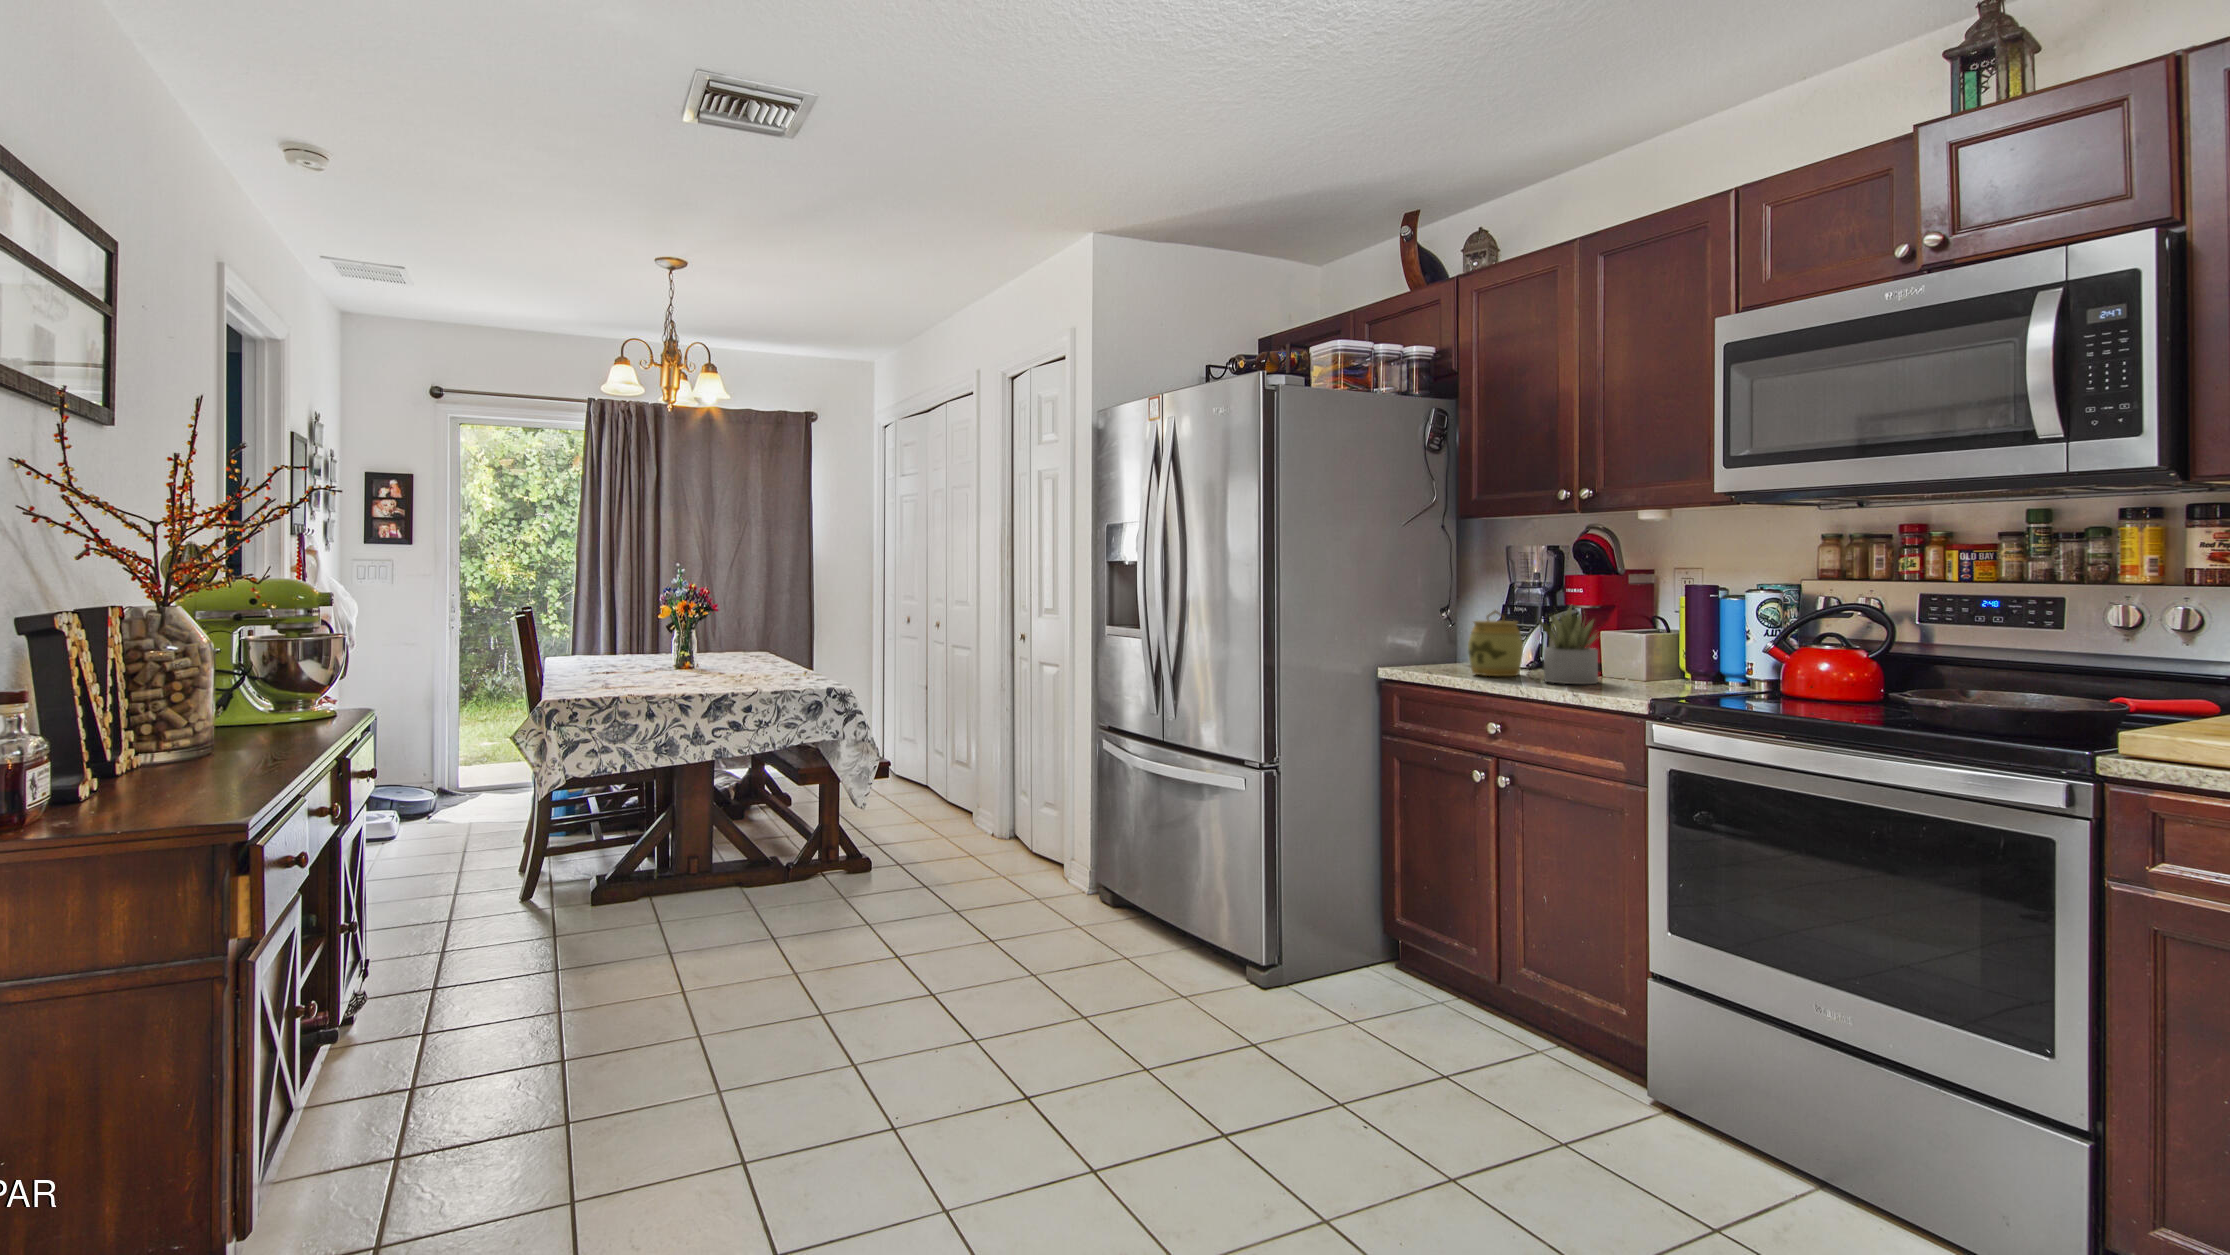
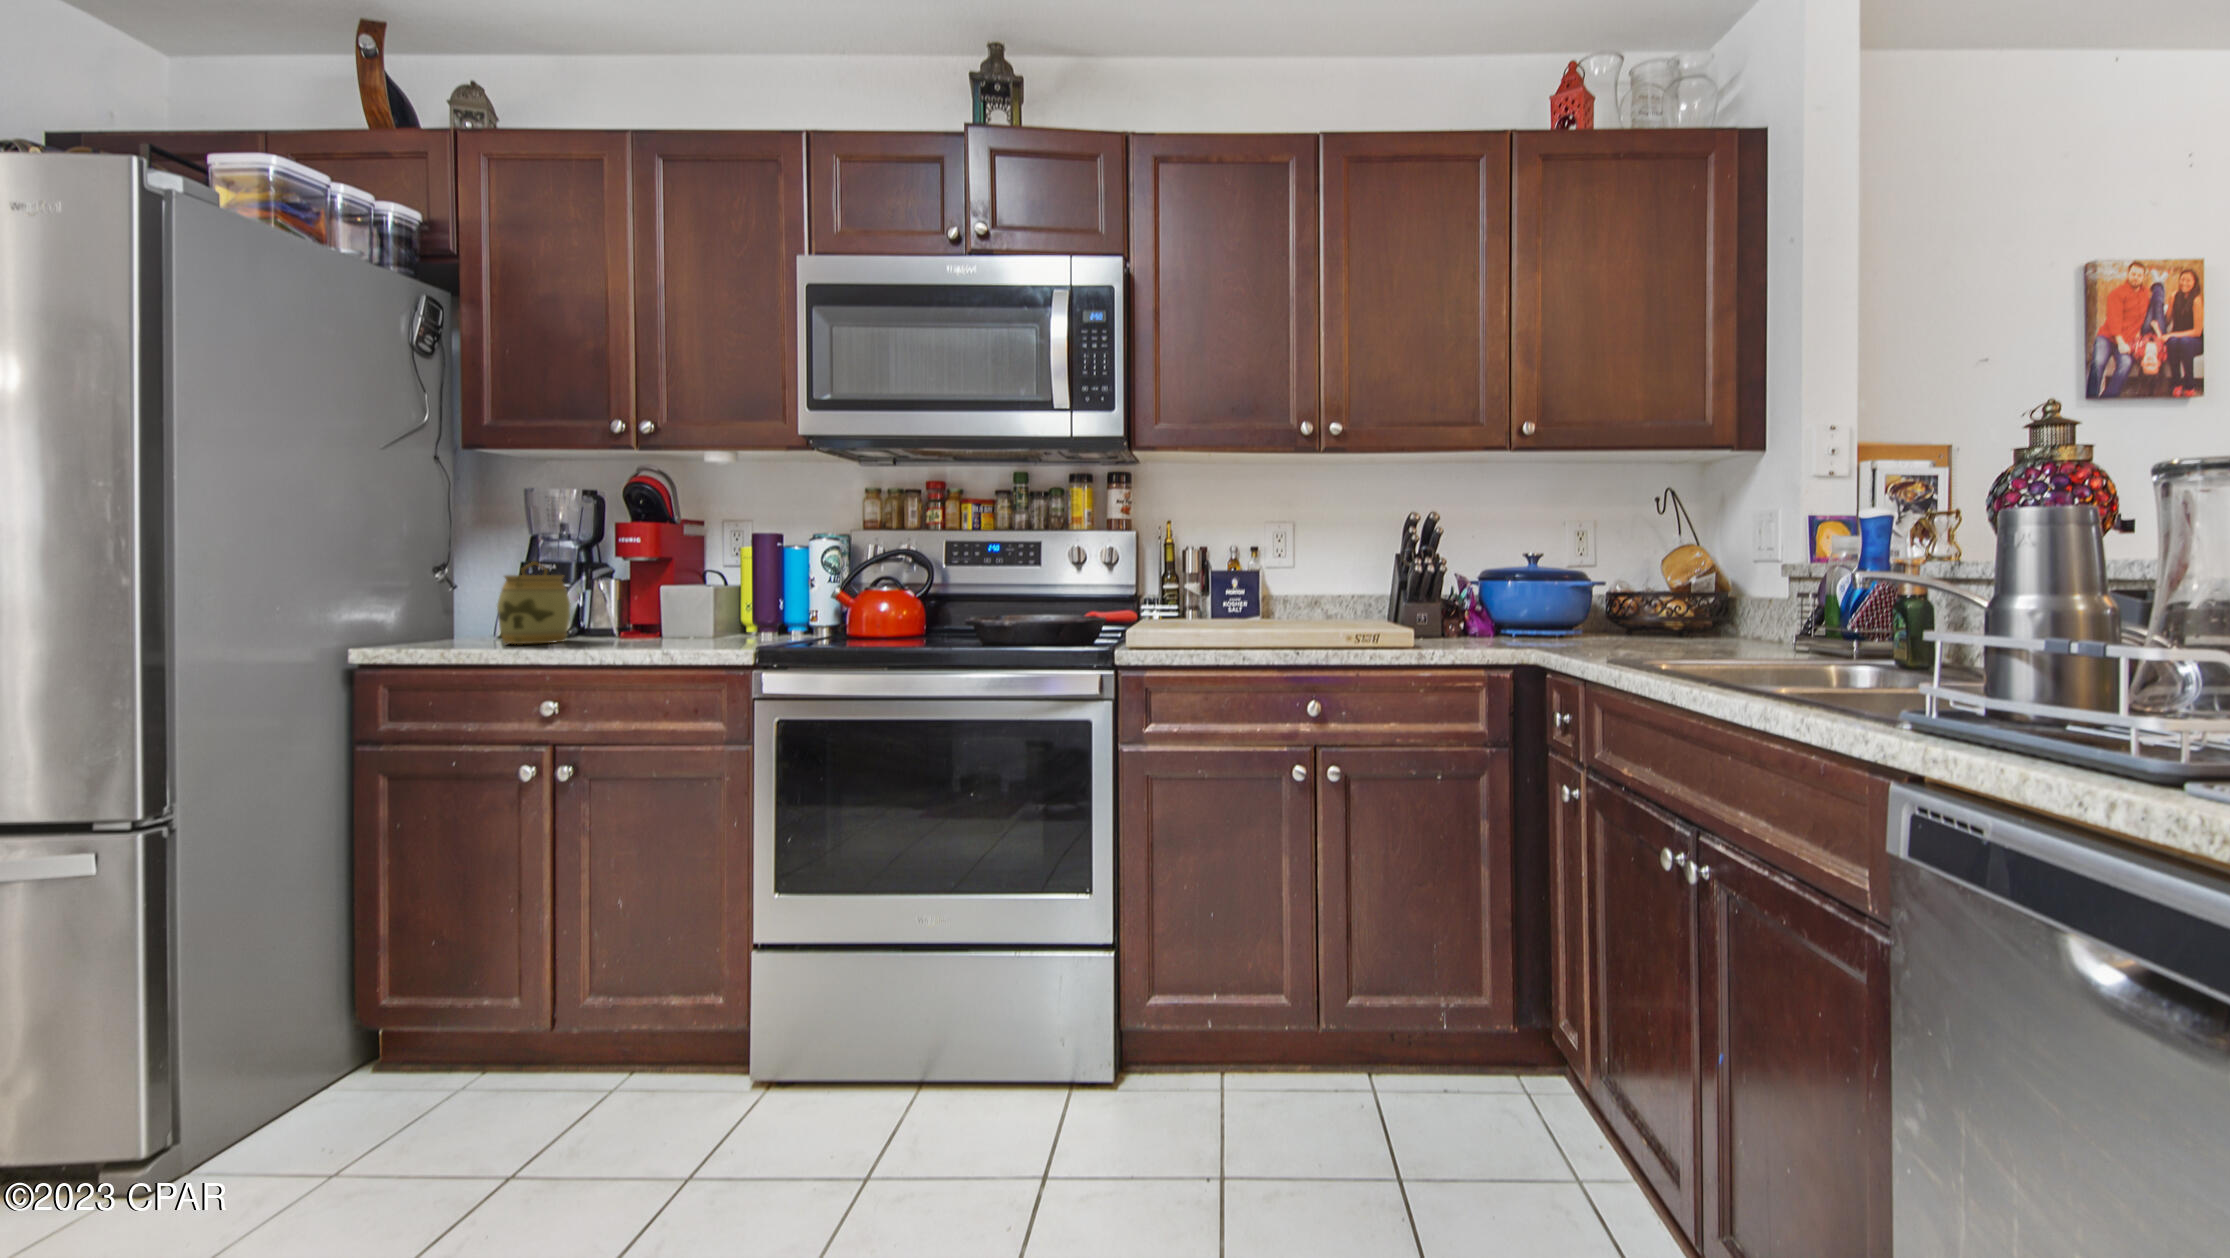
succulent plant: present [1539,607,1598,684] -> none [600,551,678,643]

